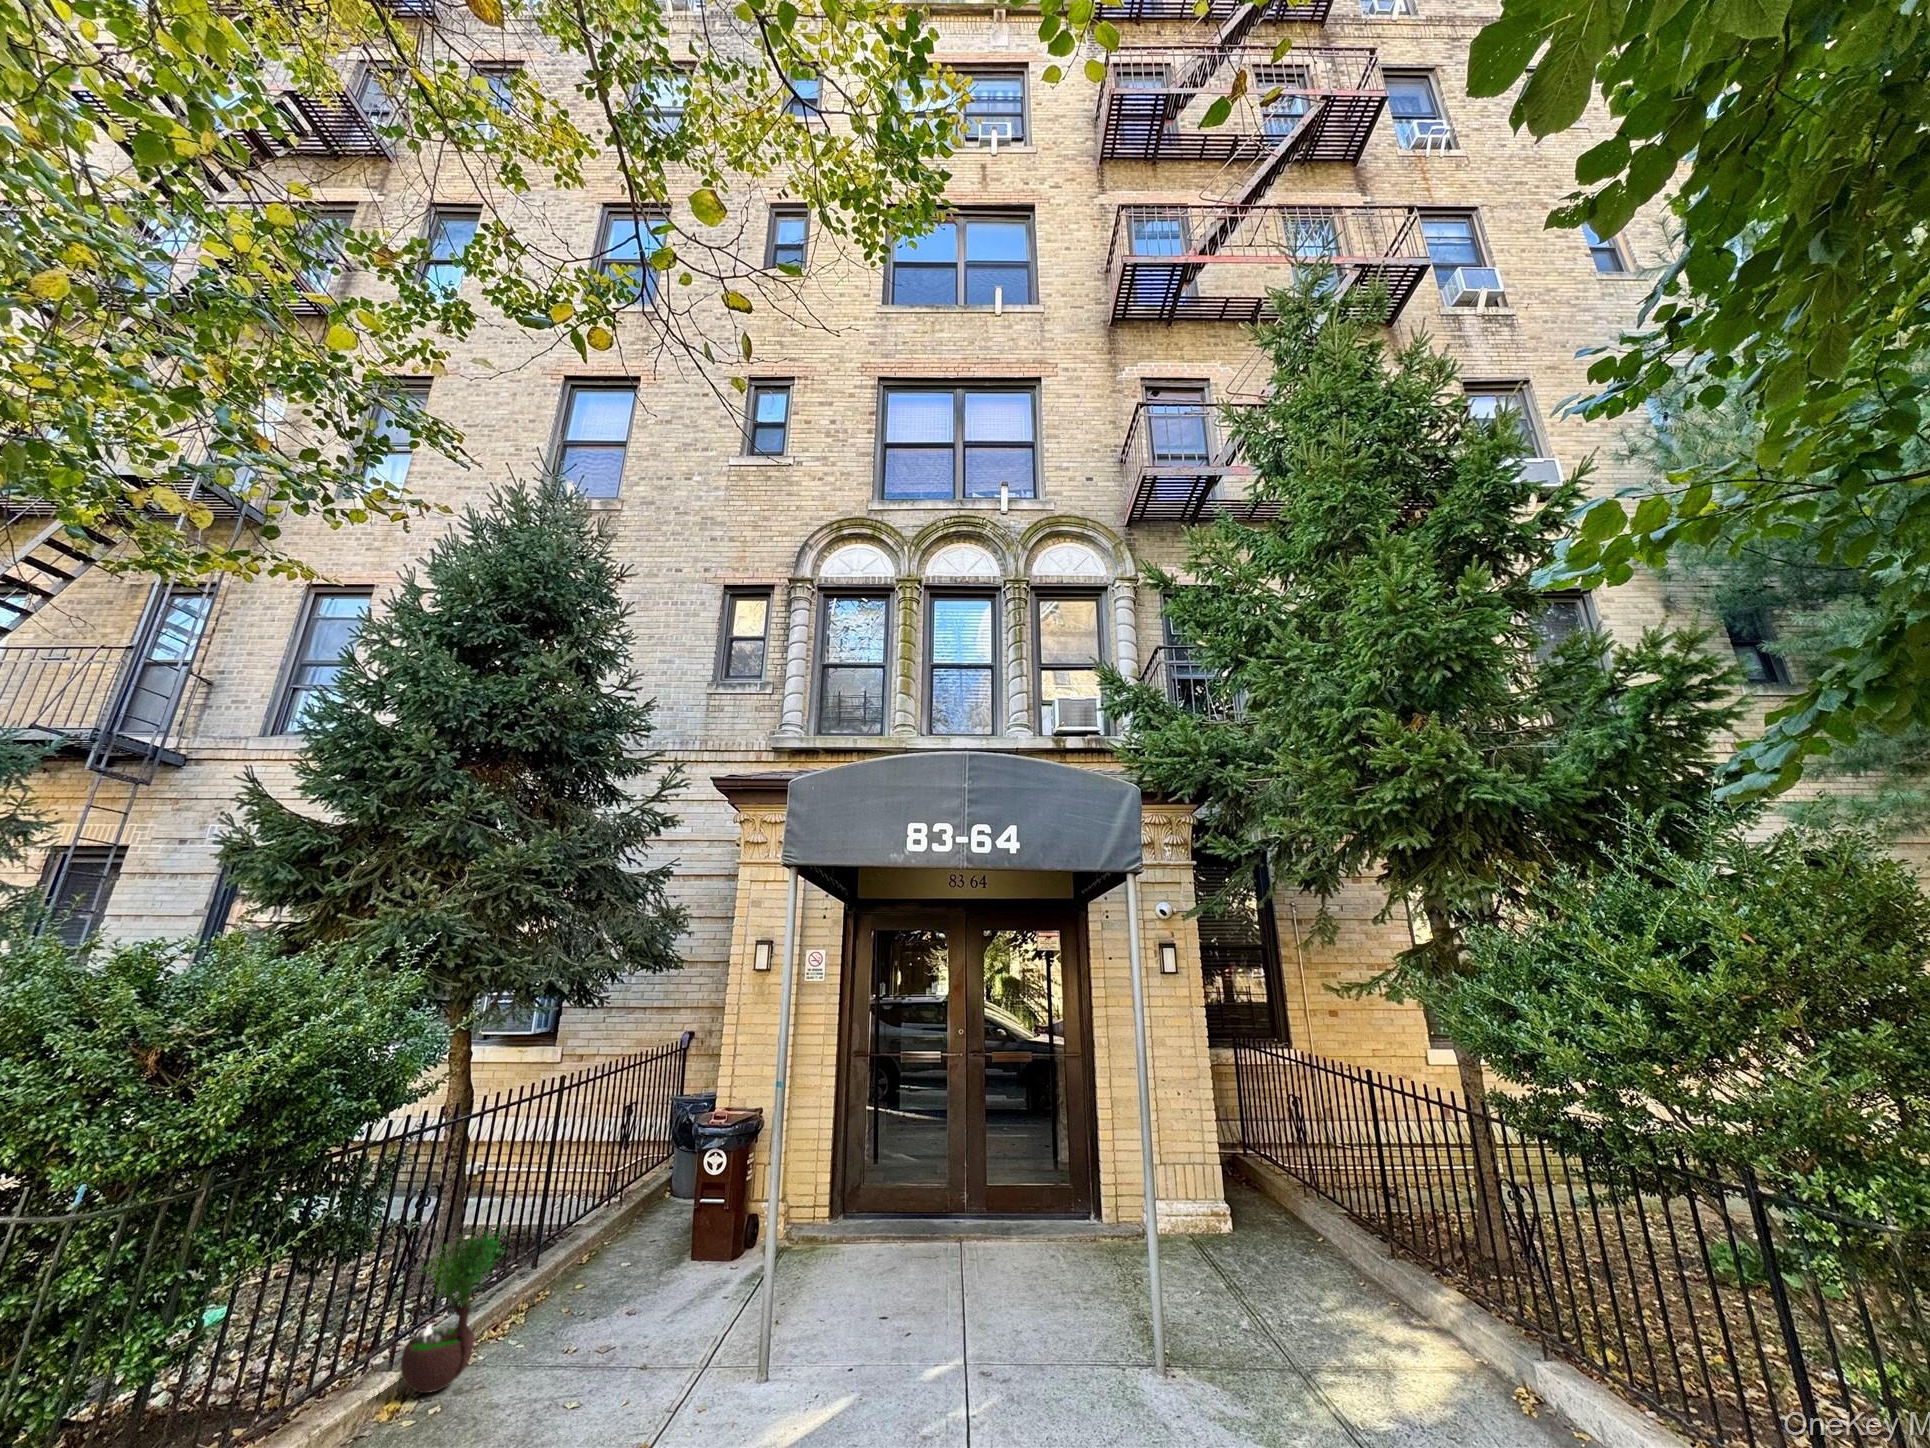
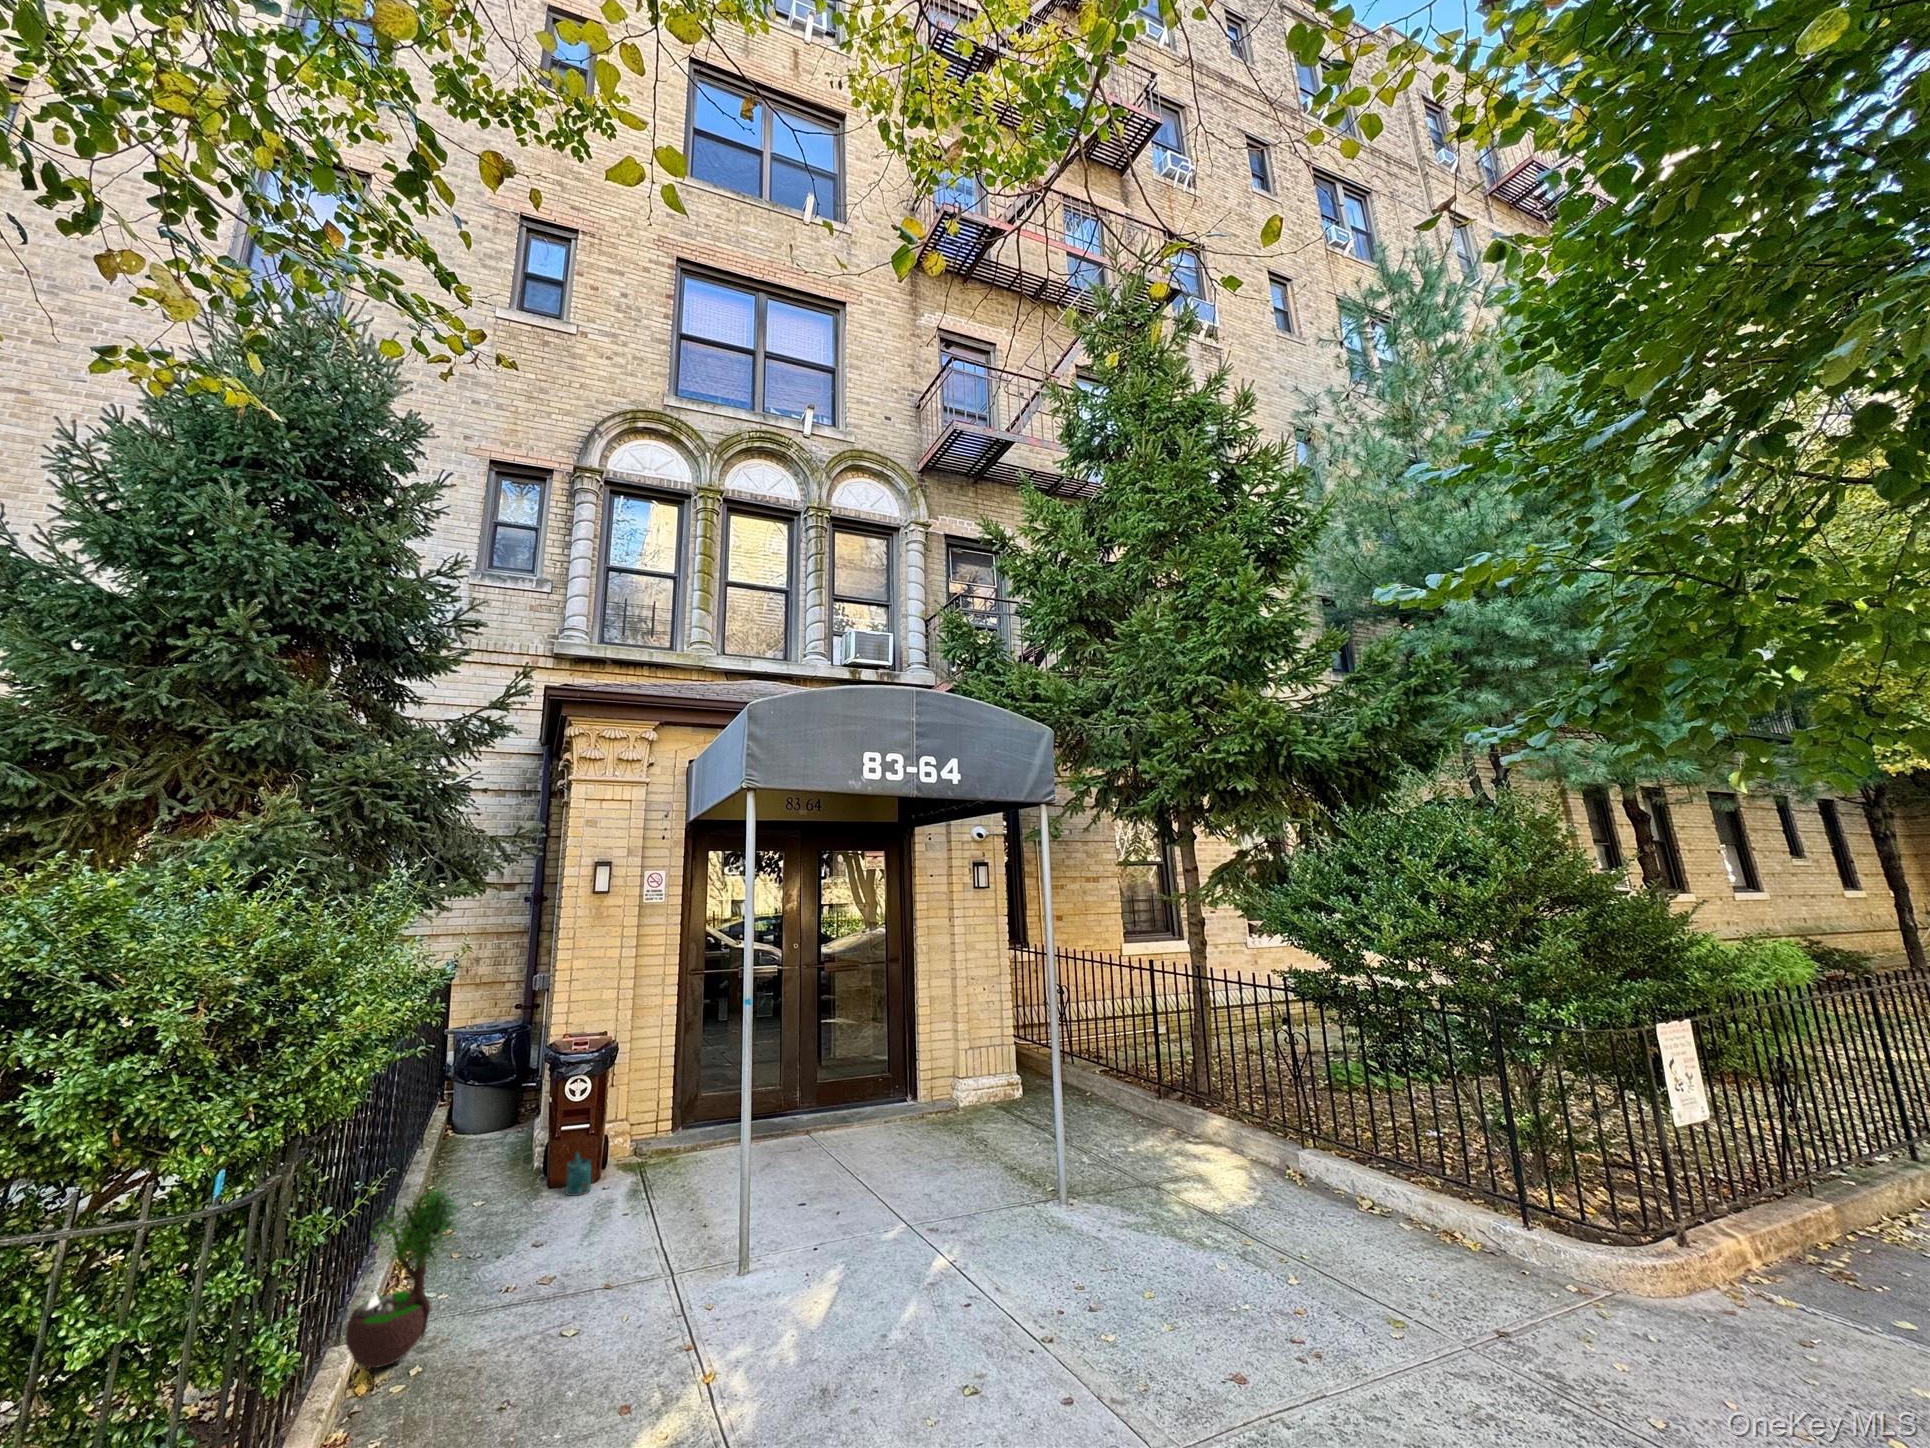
watering can: none [696,1226,722,1270] -> present [565,1151,591,1196]

